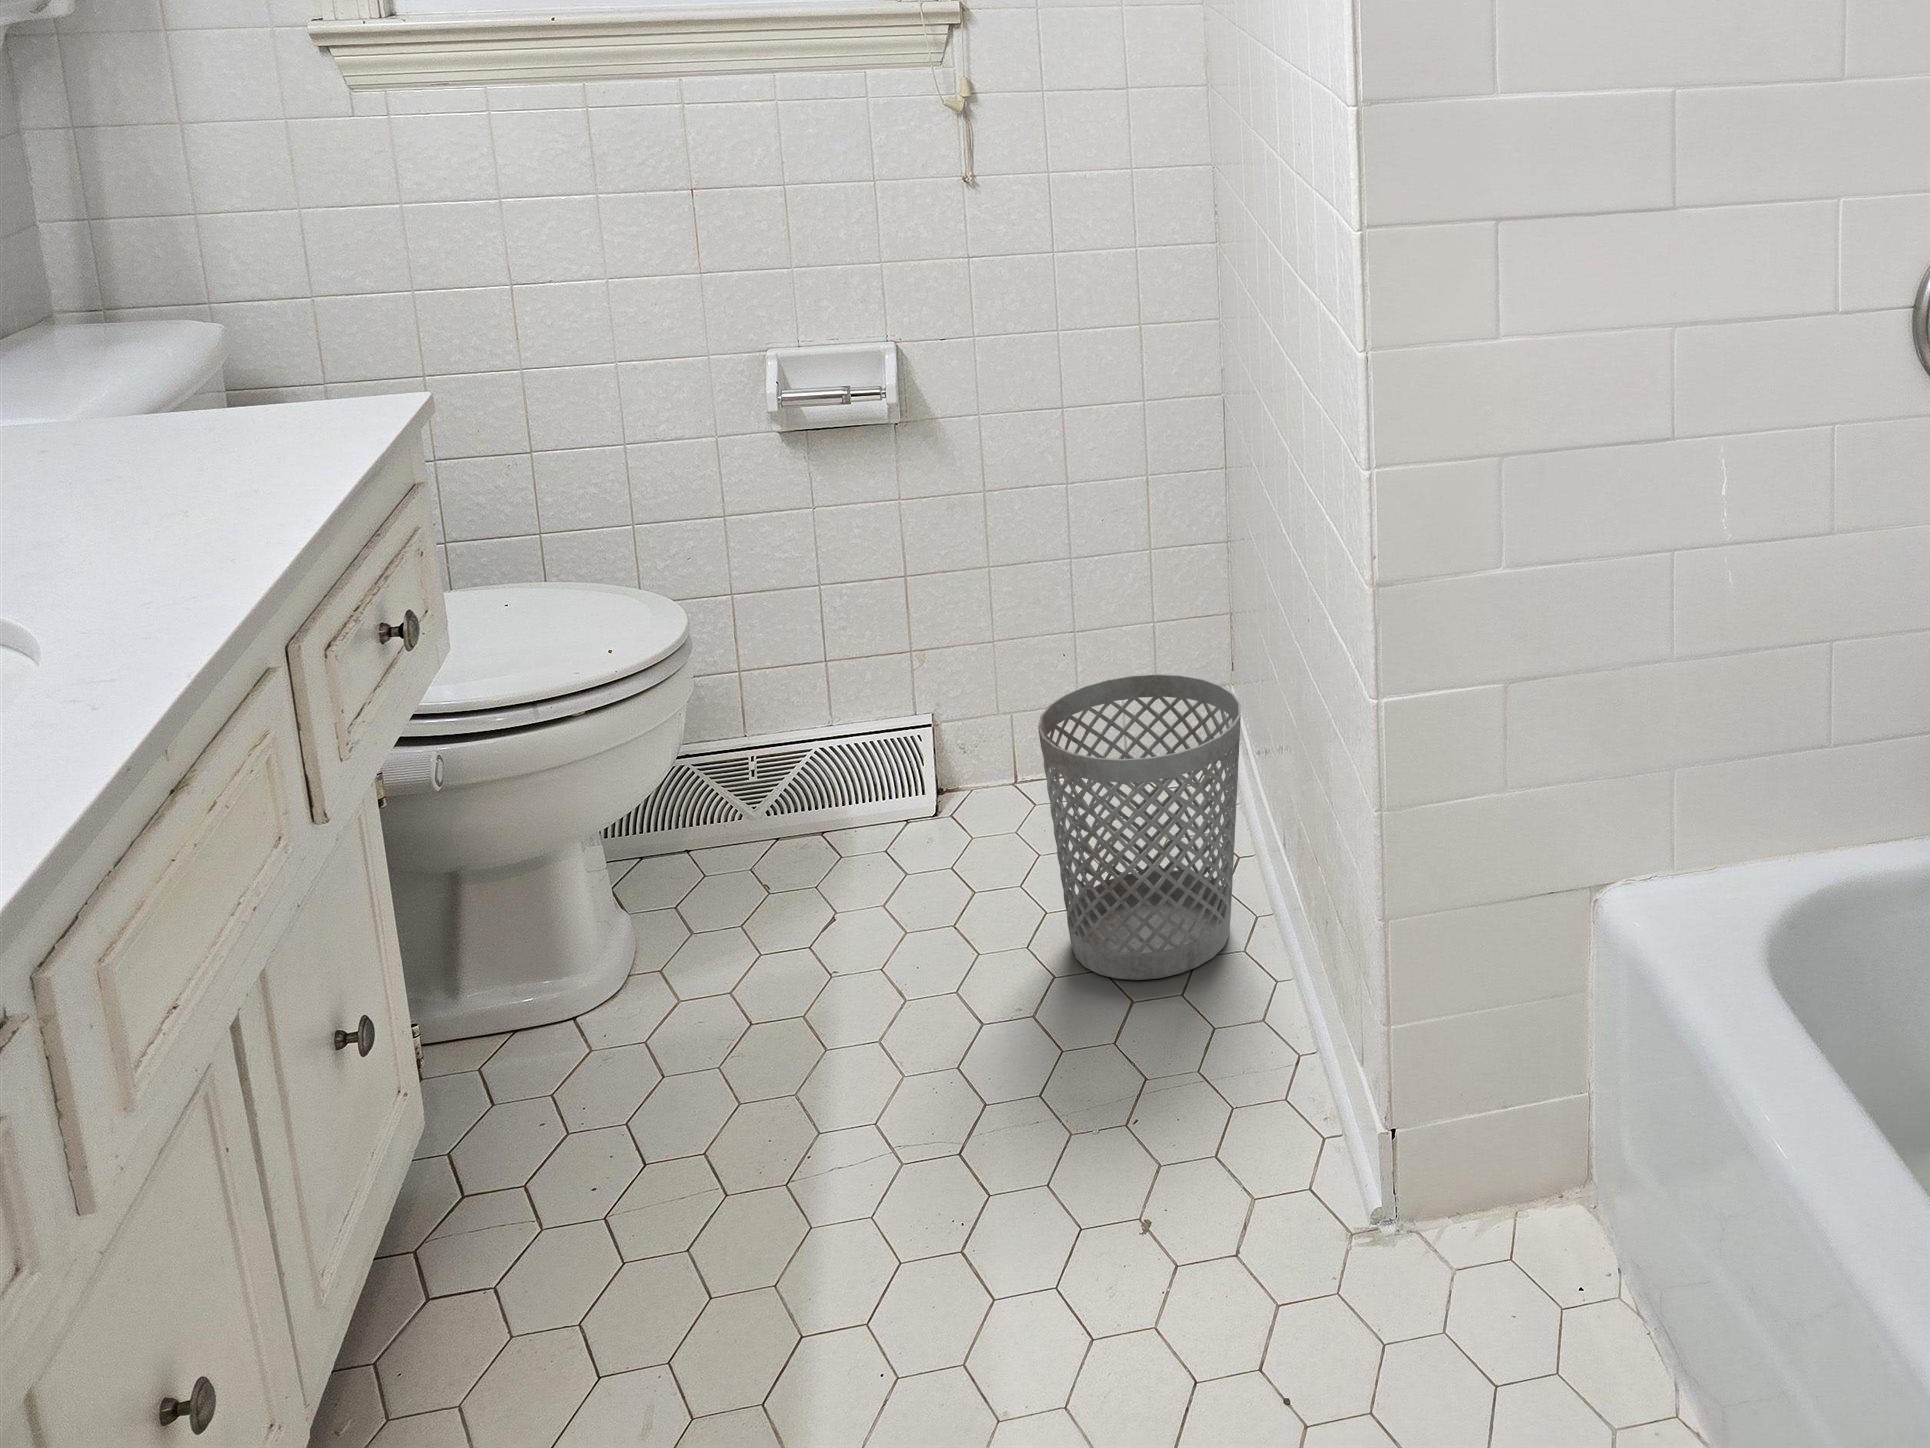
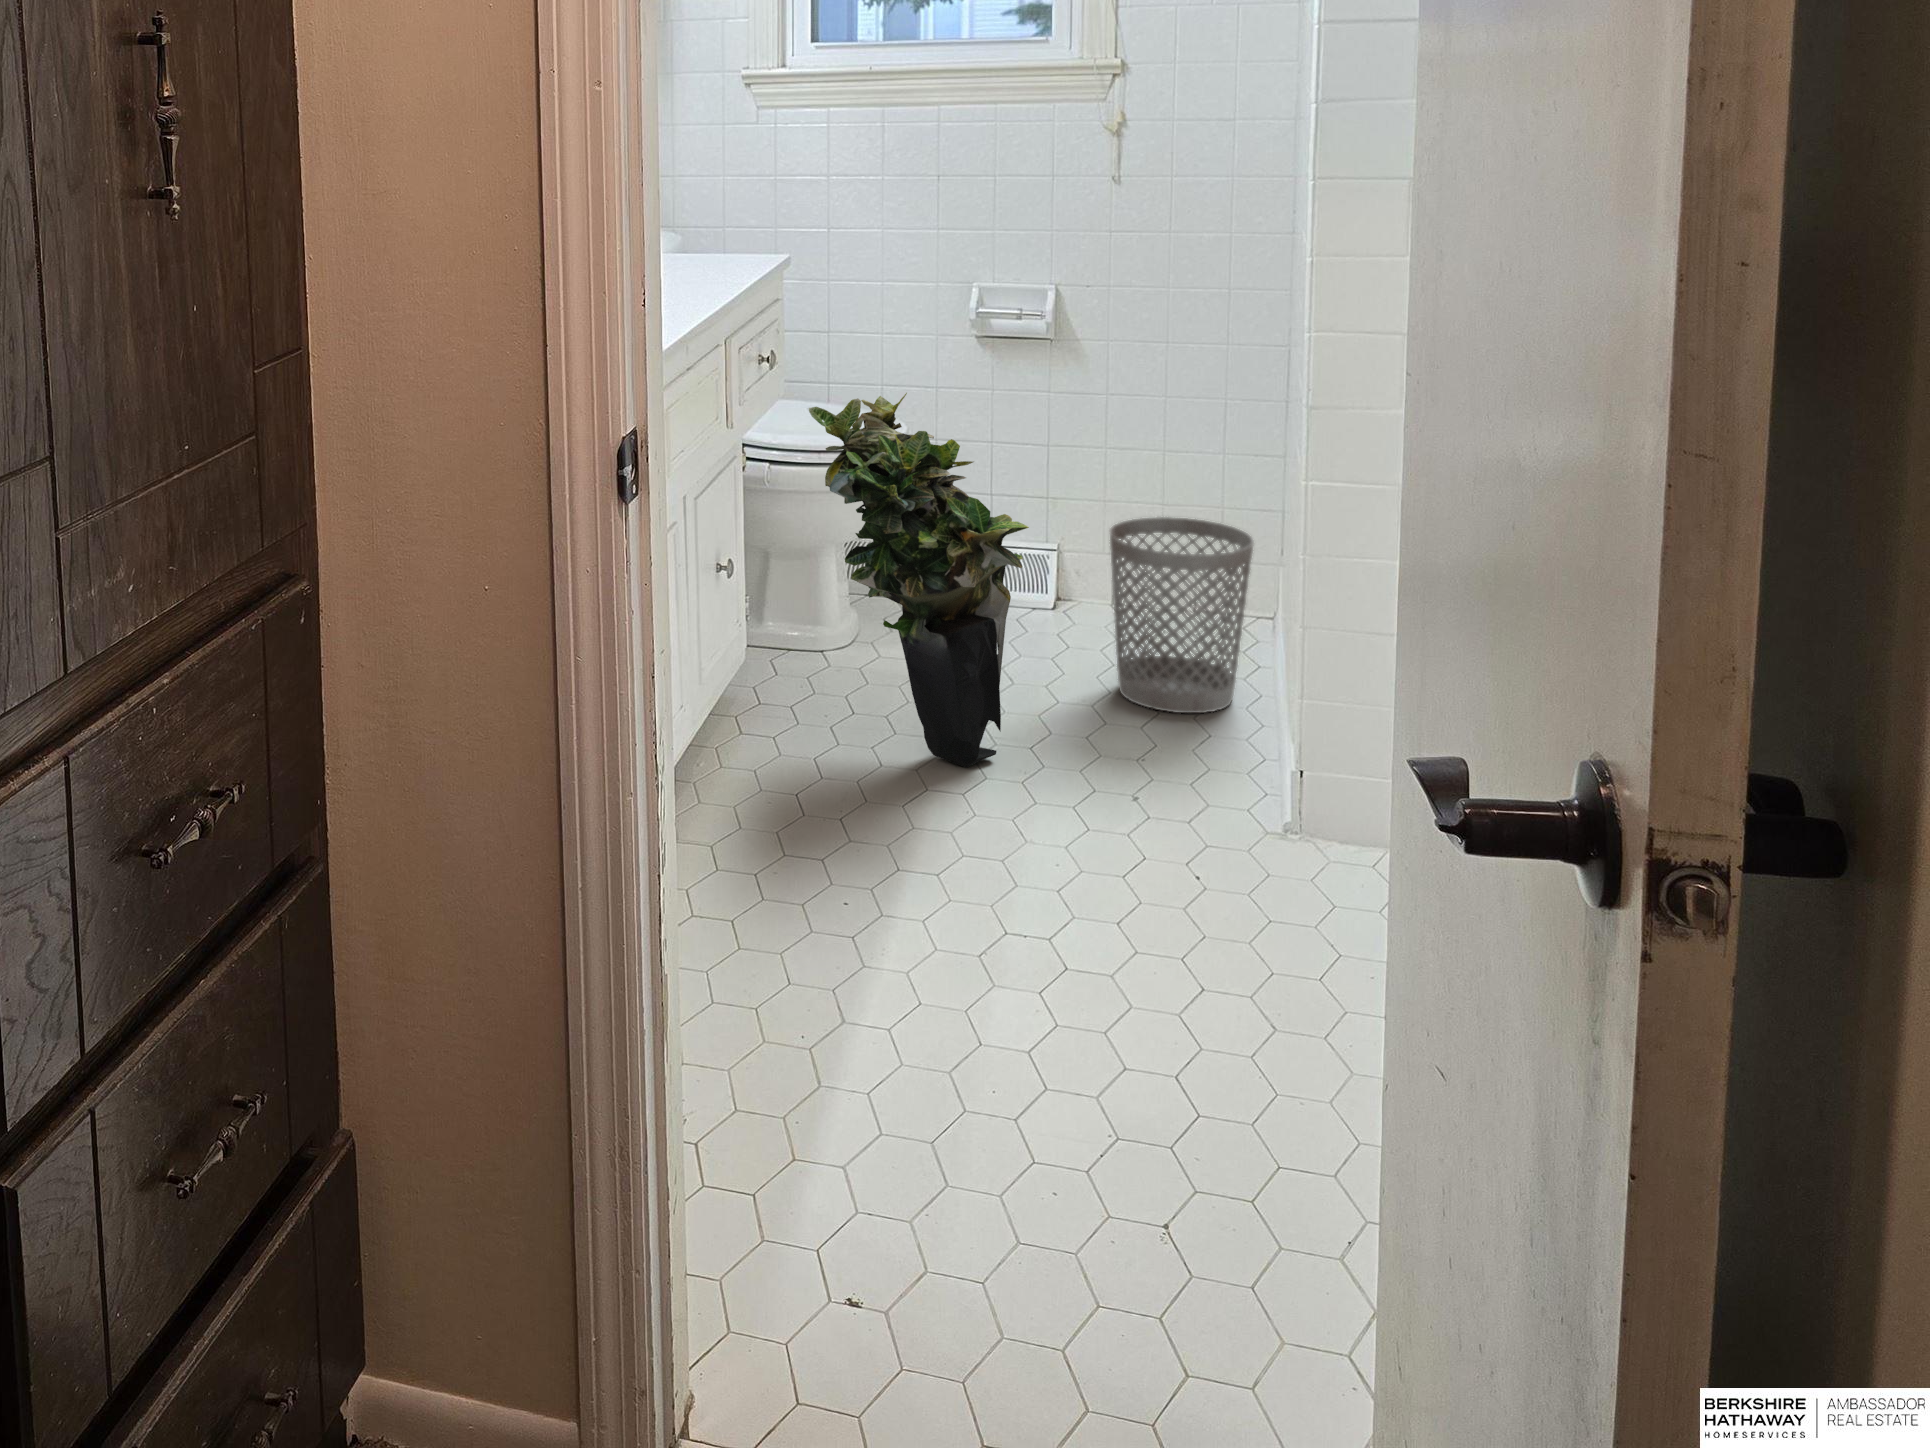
potted plant: none [525,608,950,1223] -> present [809,393,1029,768]

